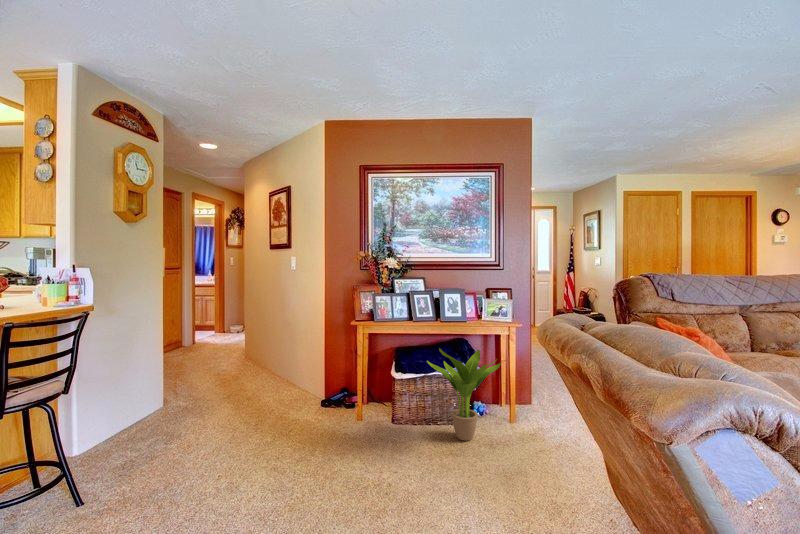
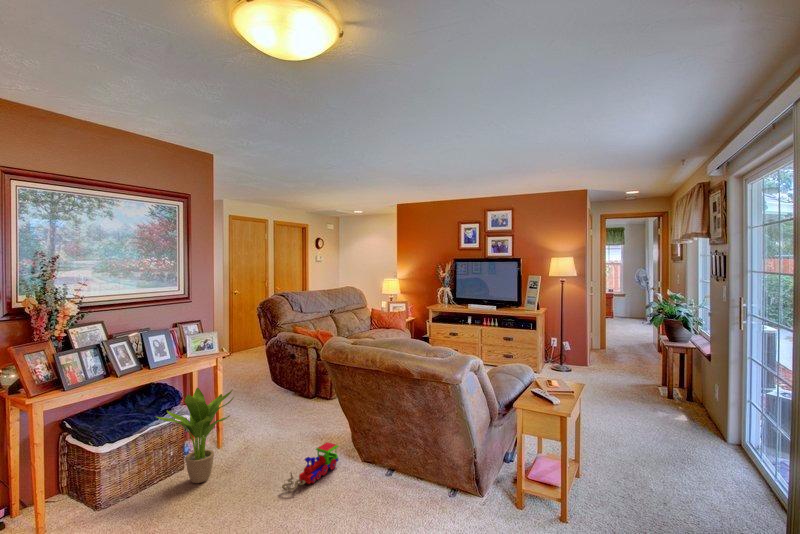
toy train: none [507,466,606,507] -> present [282,442,338,490]

